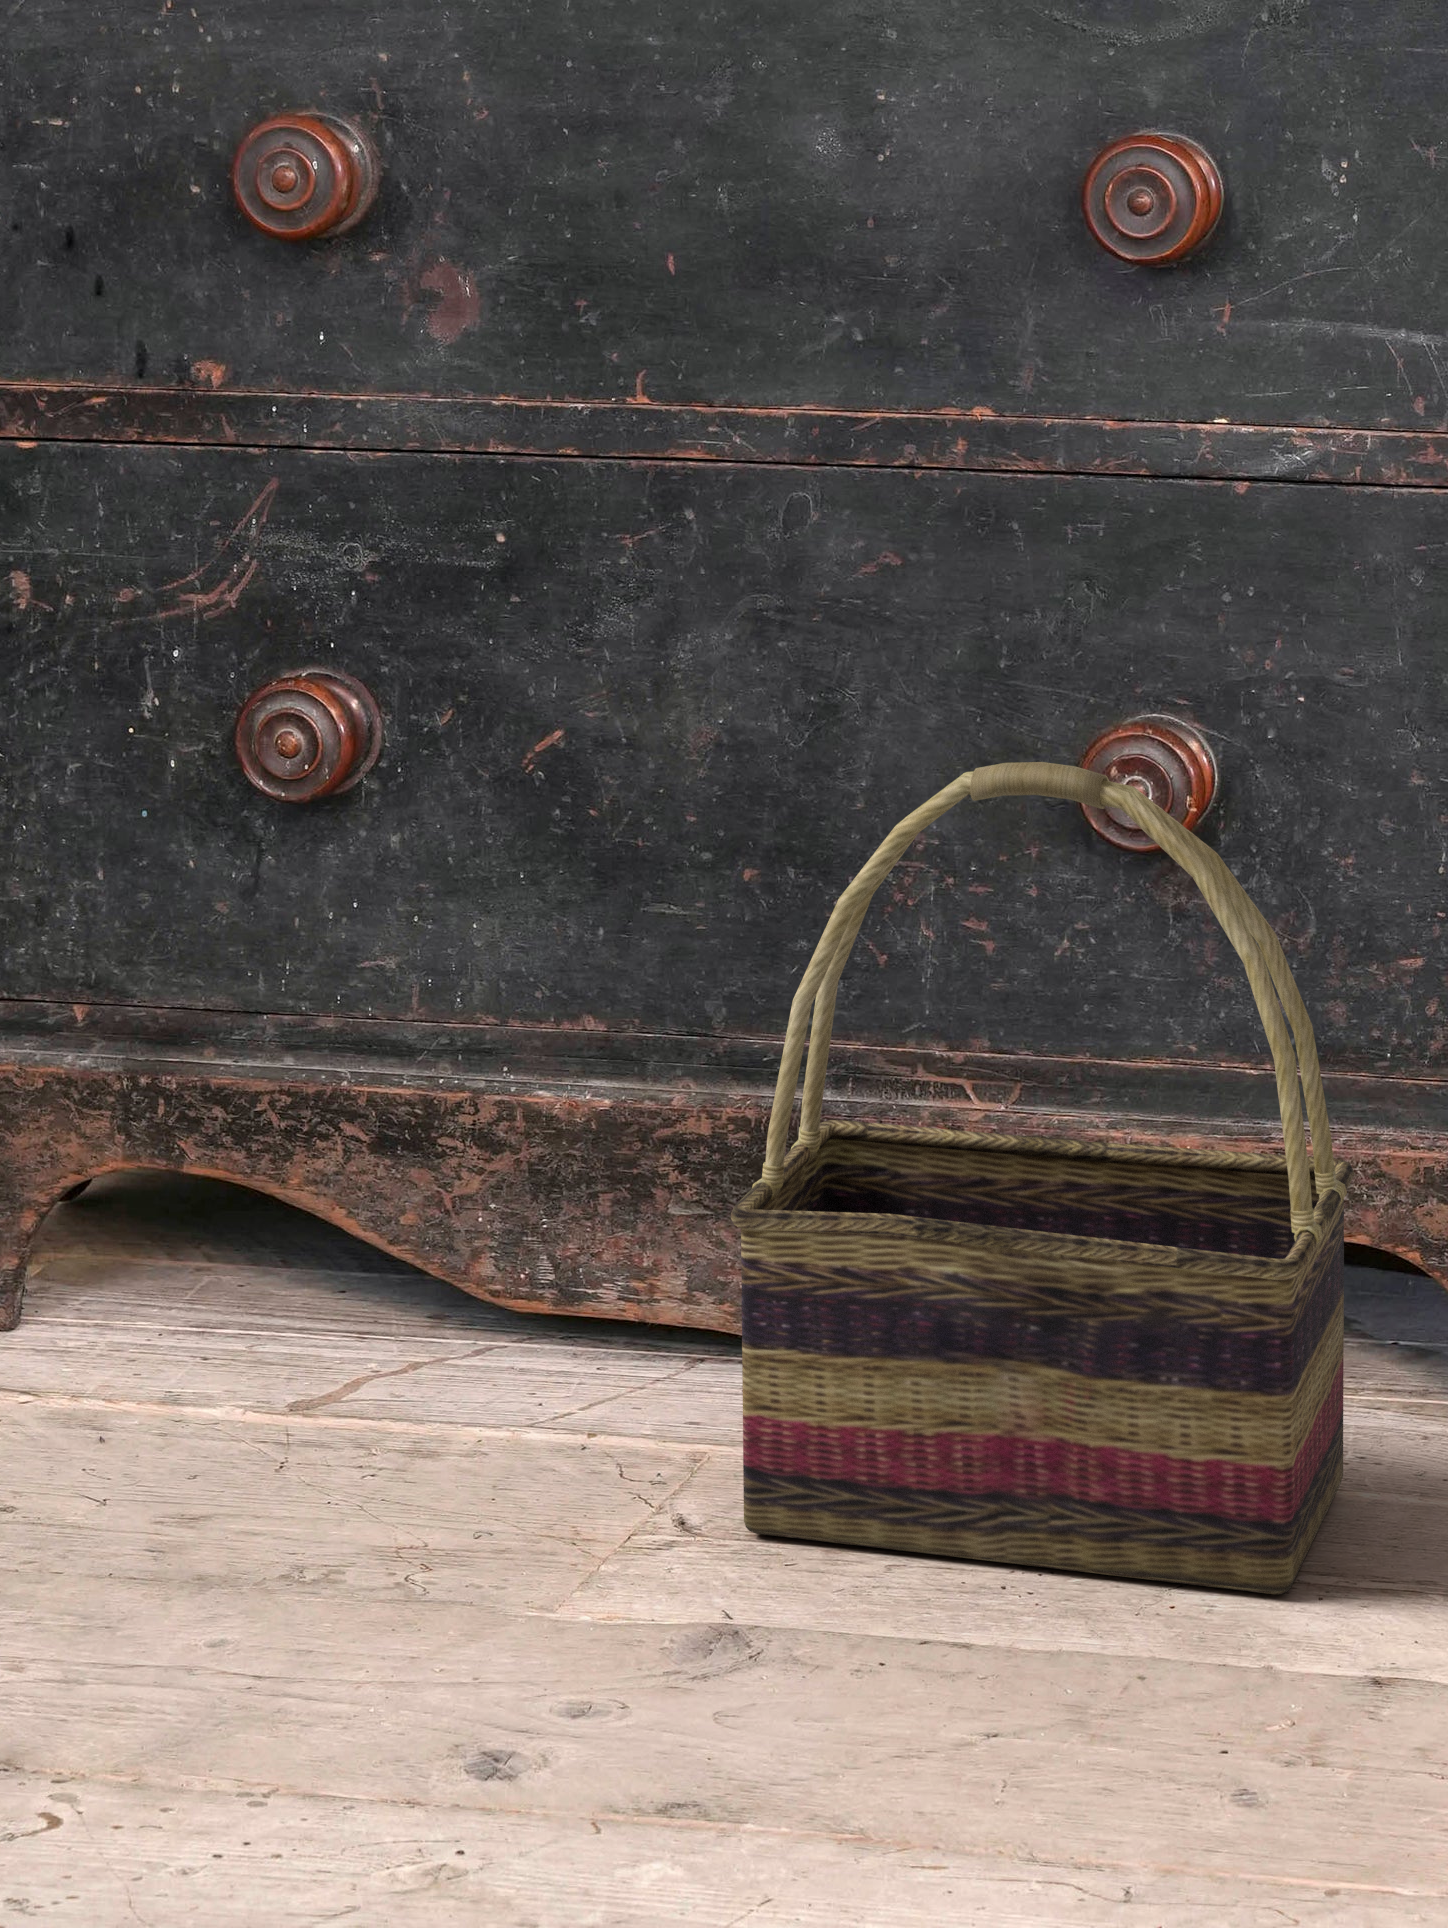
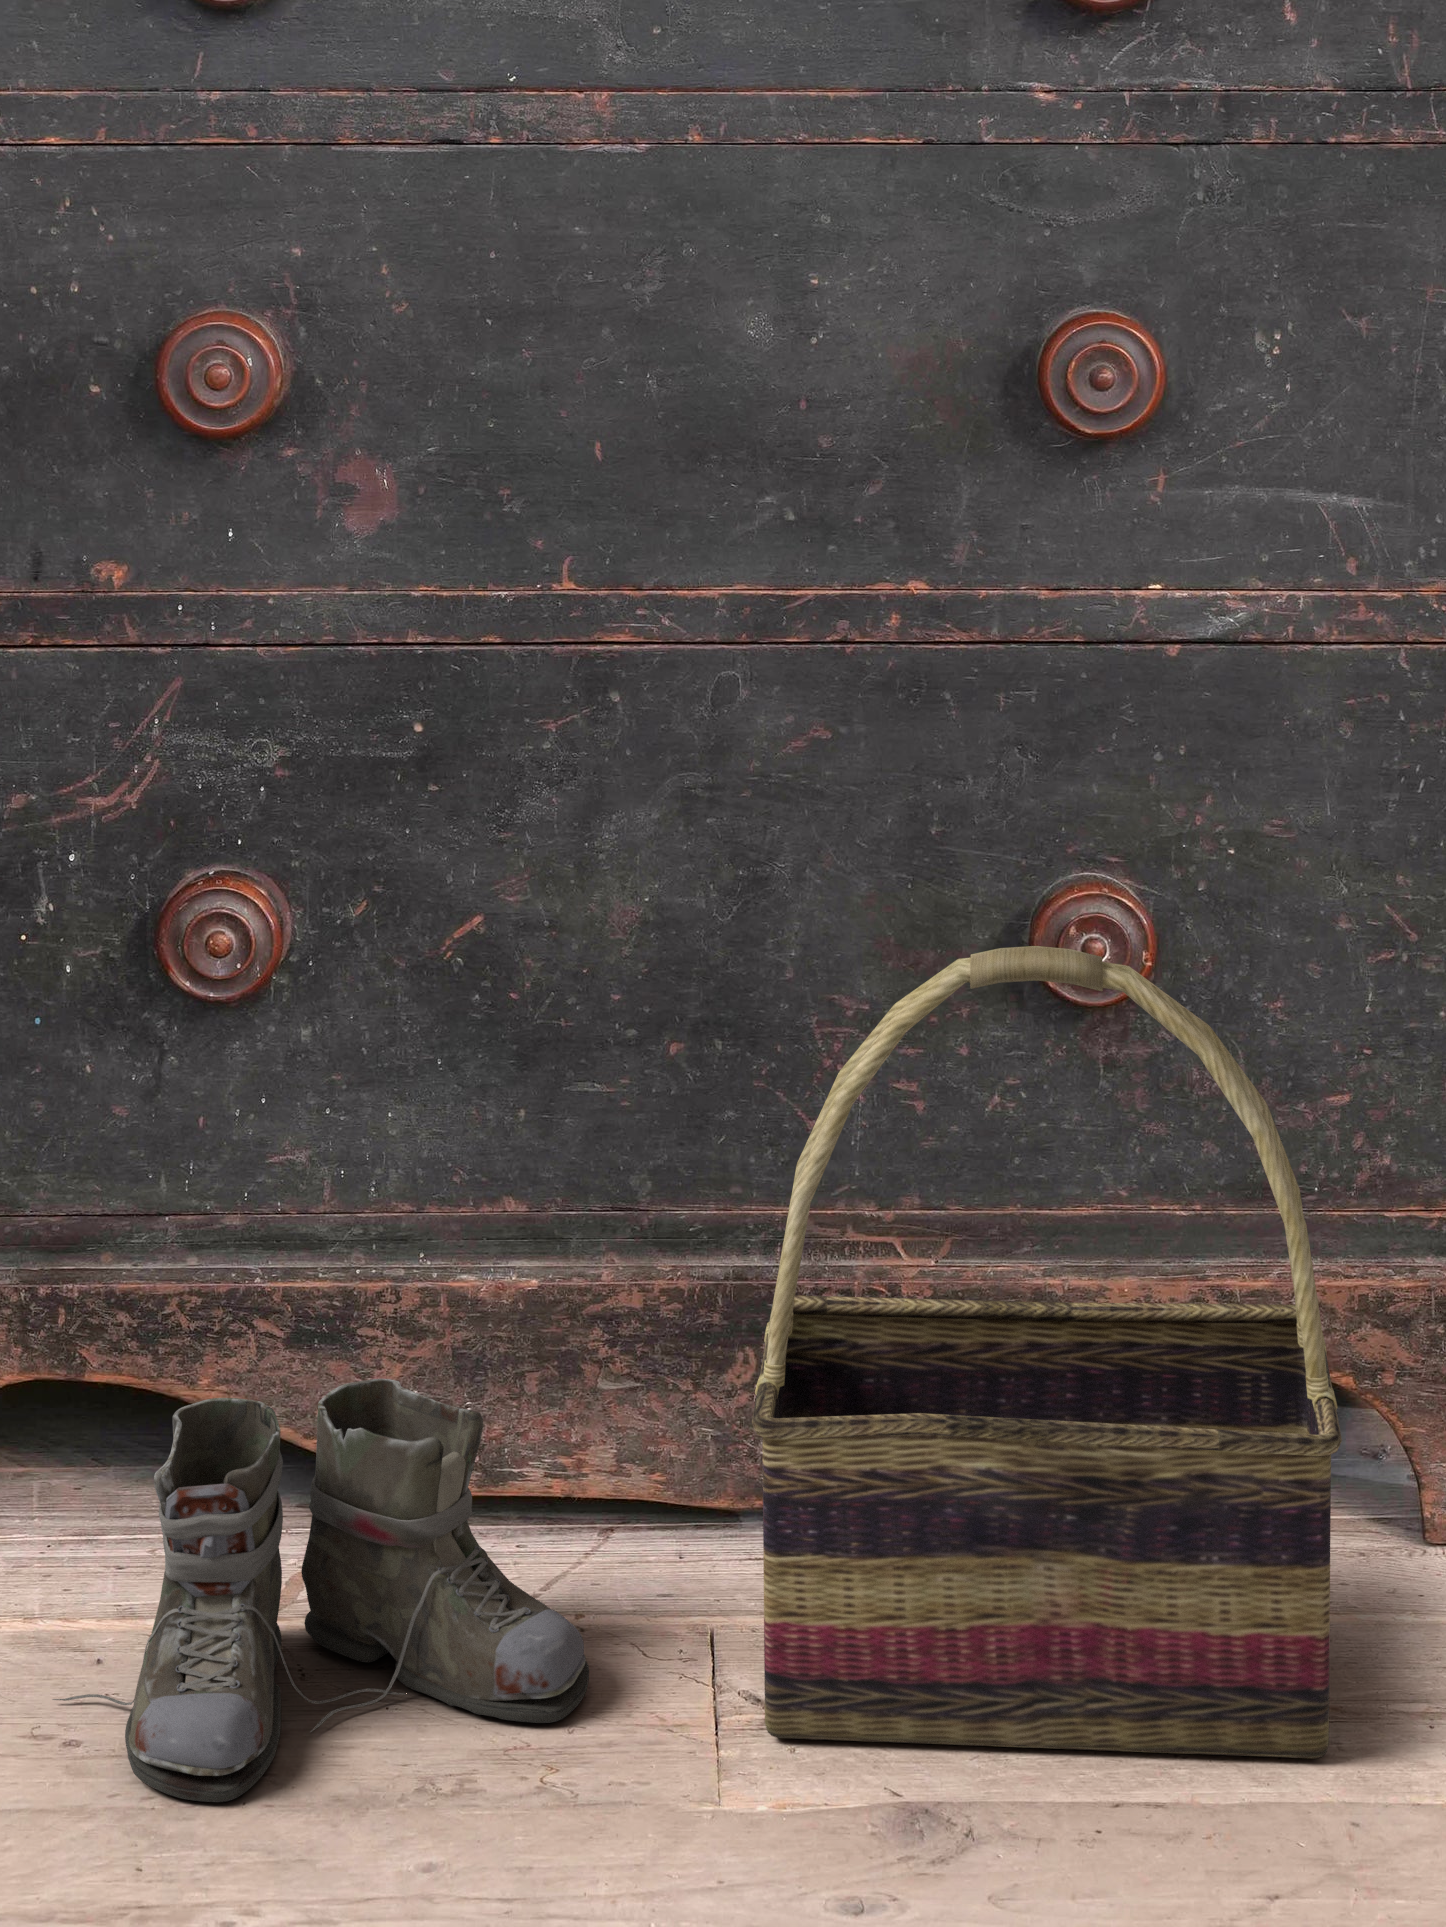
boots: none [91,1172,600,1535] -> present [52,1379,589,1802]

